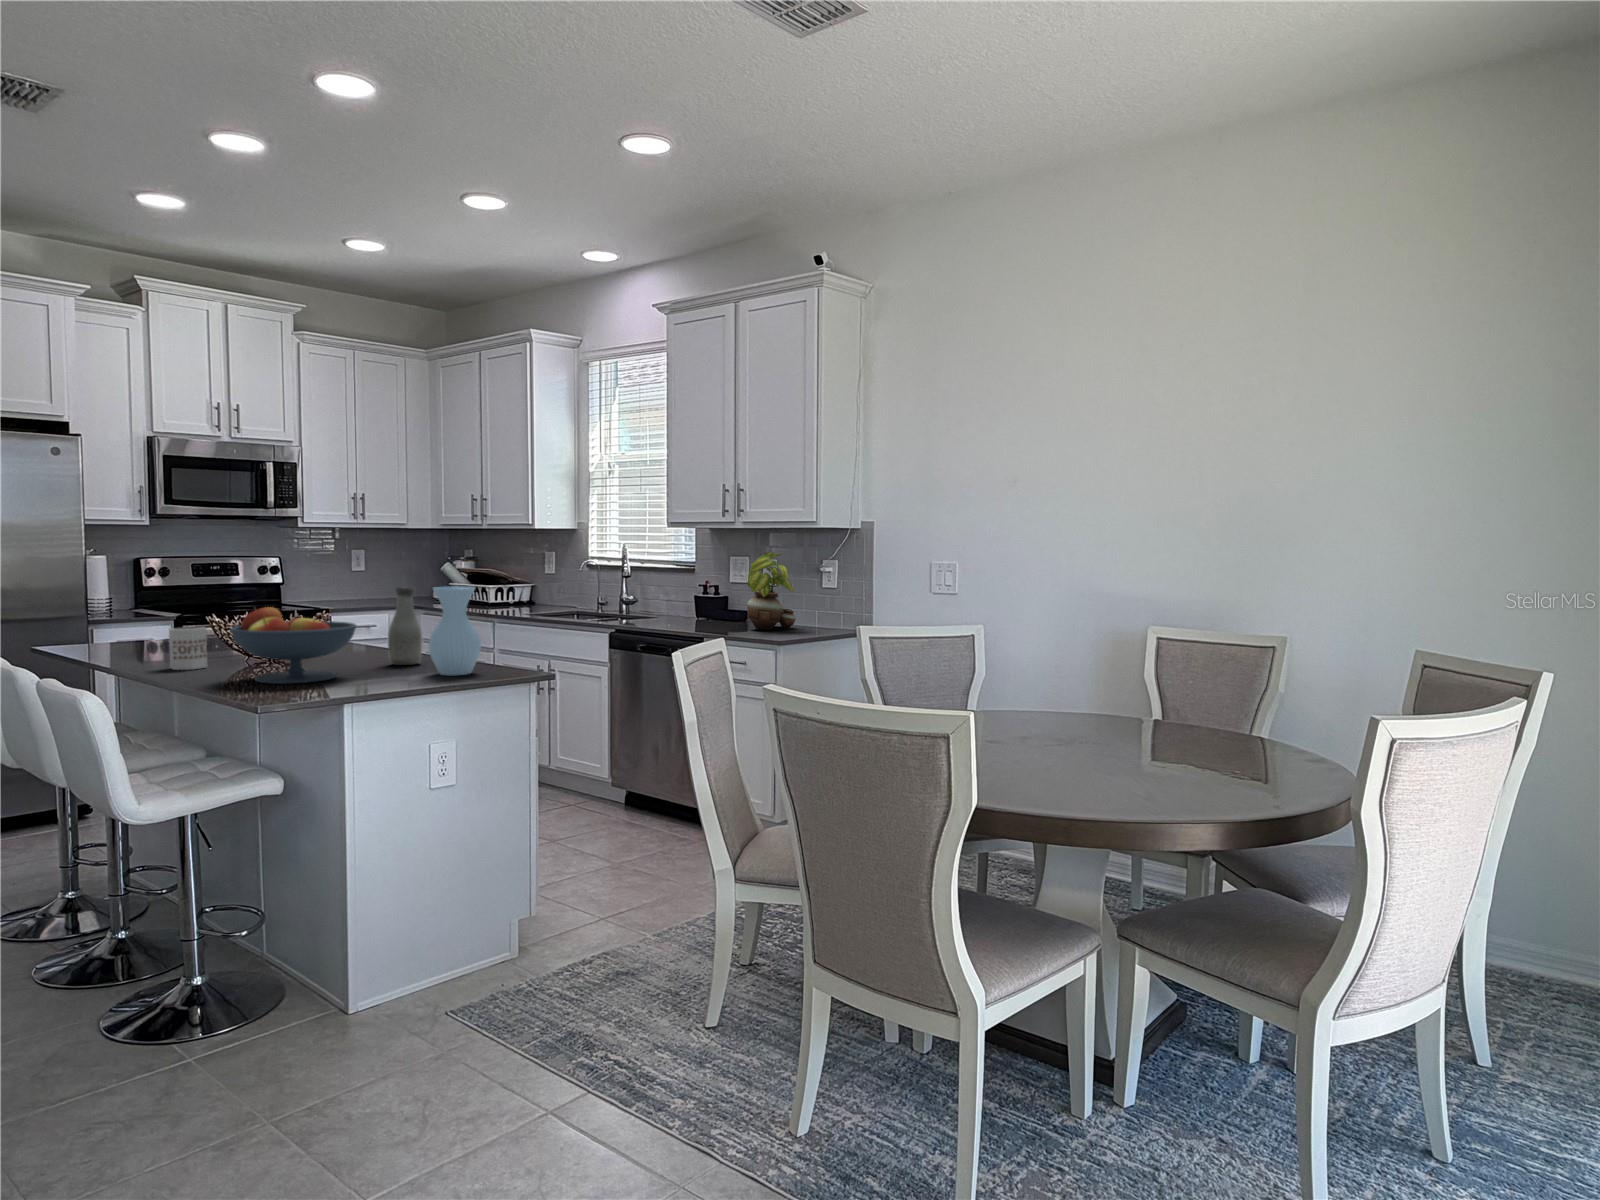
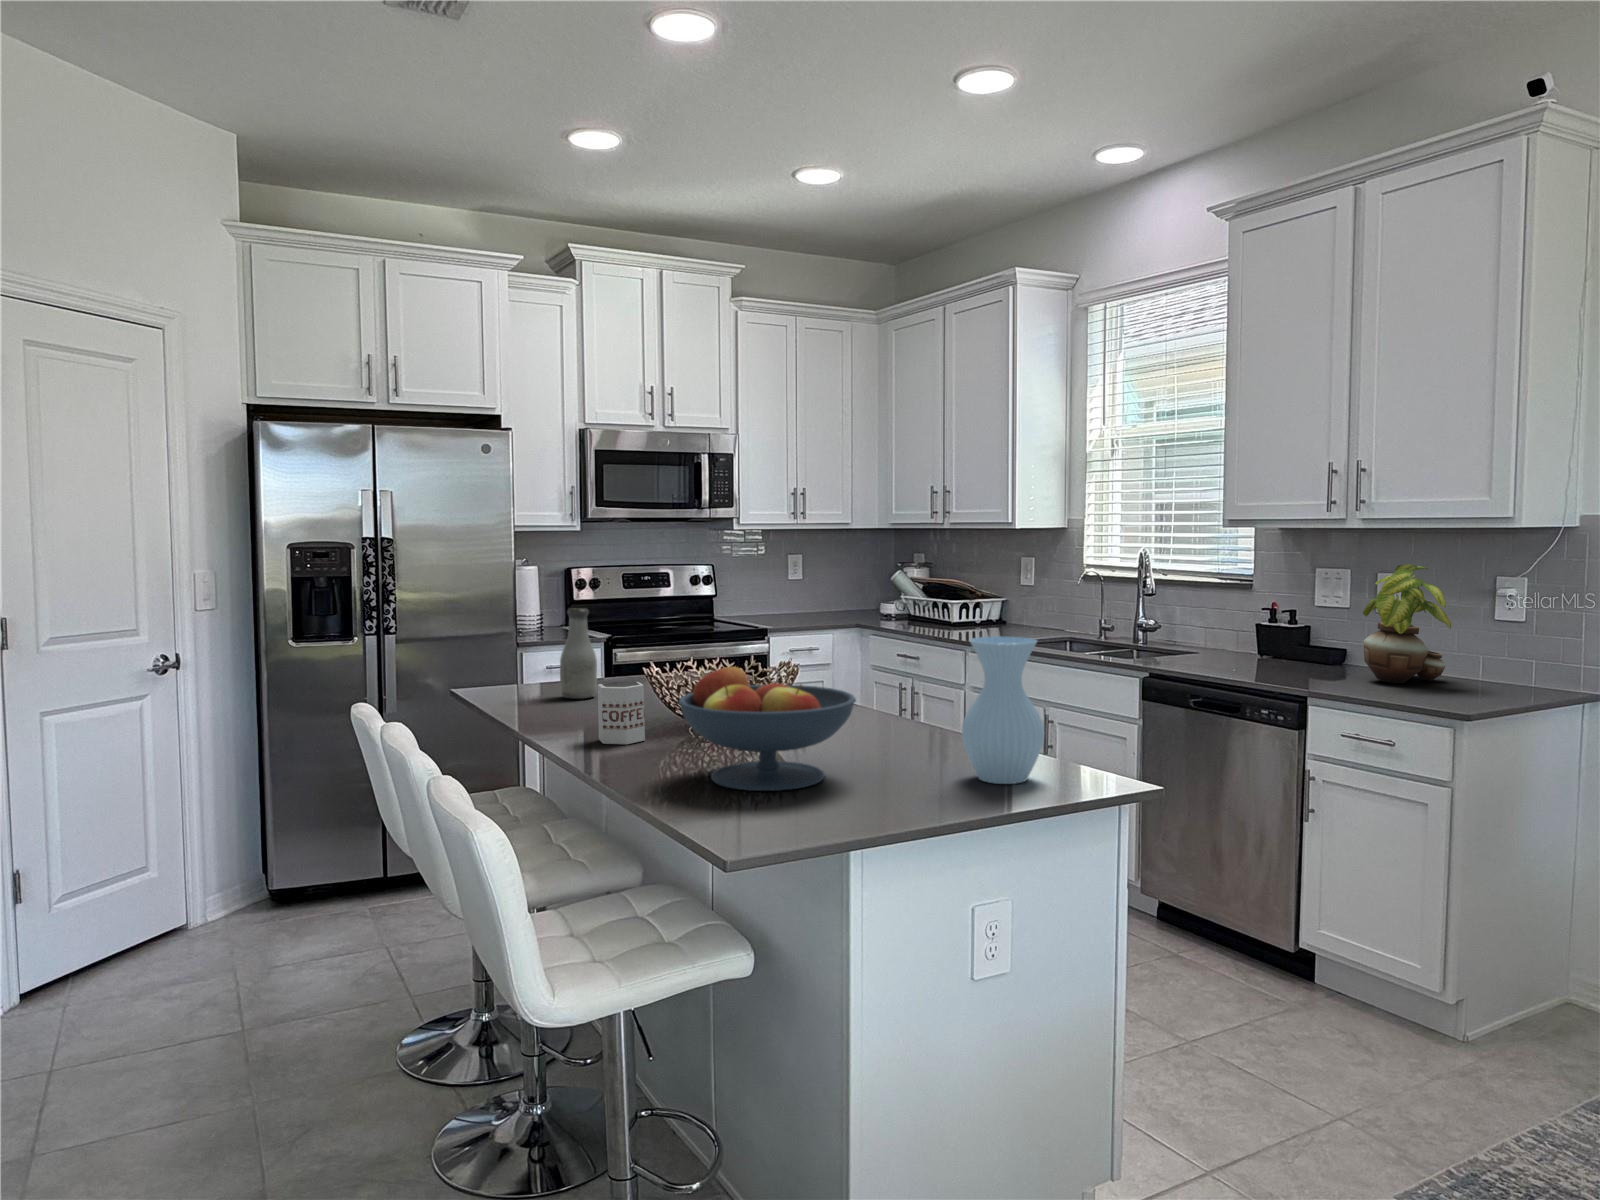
bottle: present [388,587,422,665] -> present [560,608,597,699]

